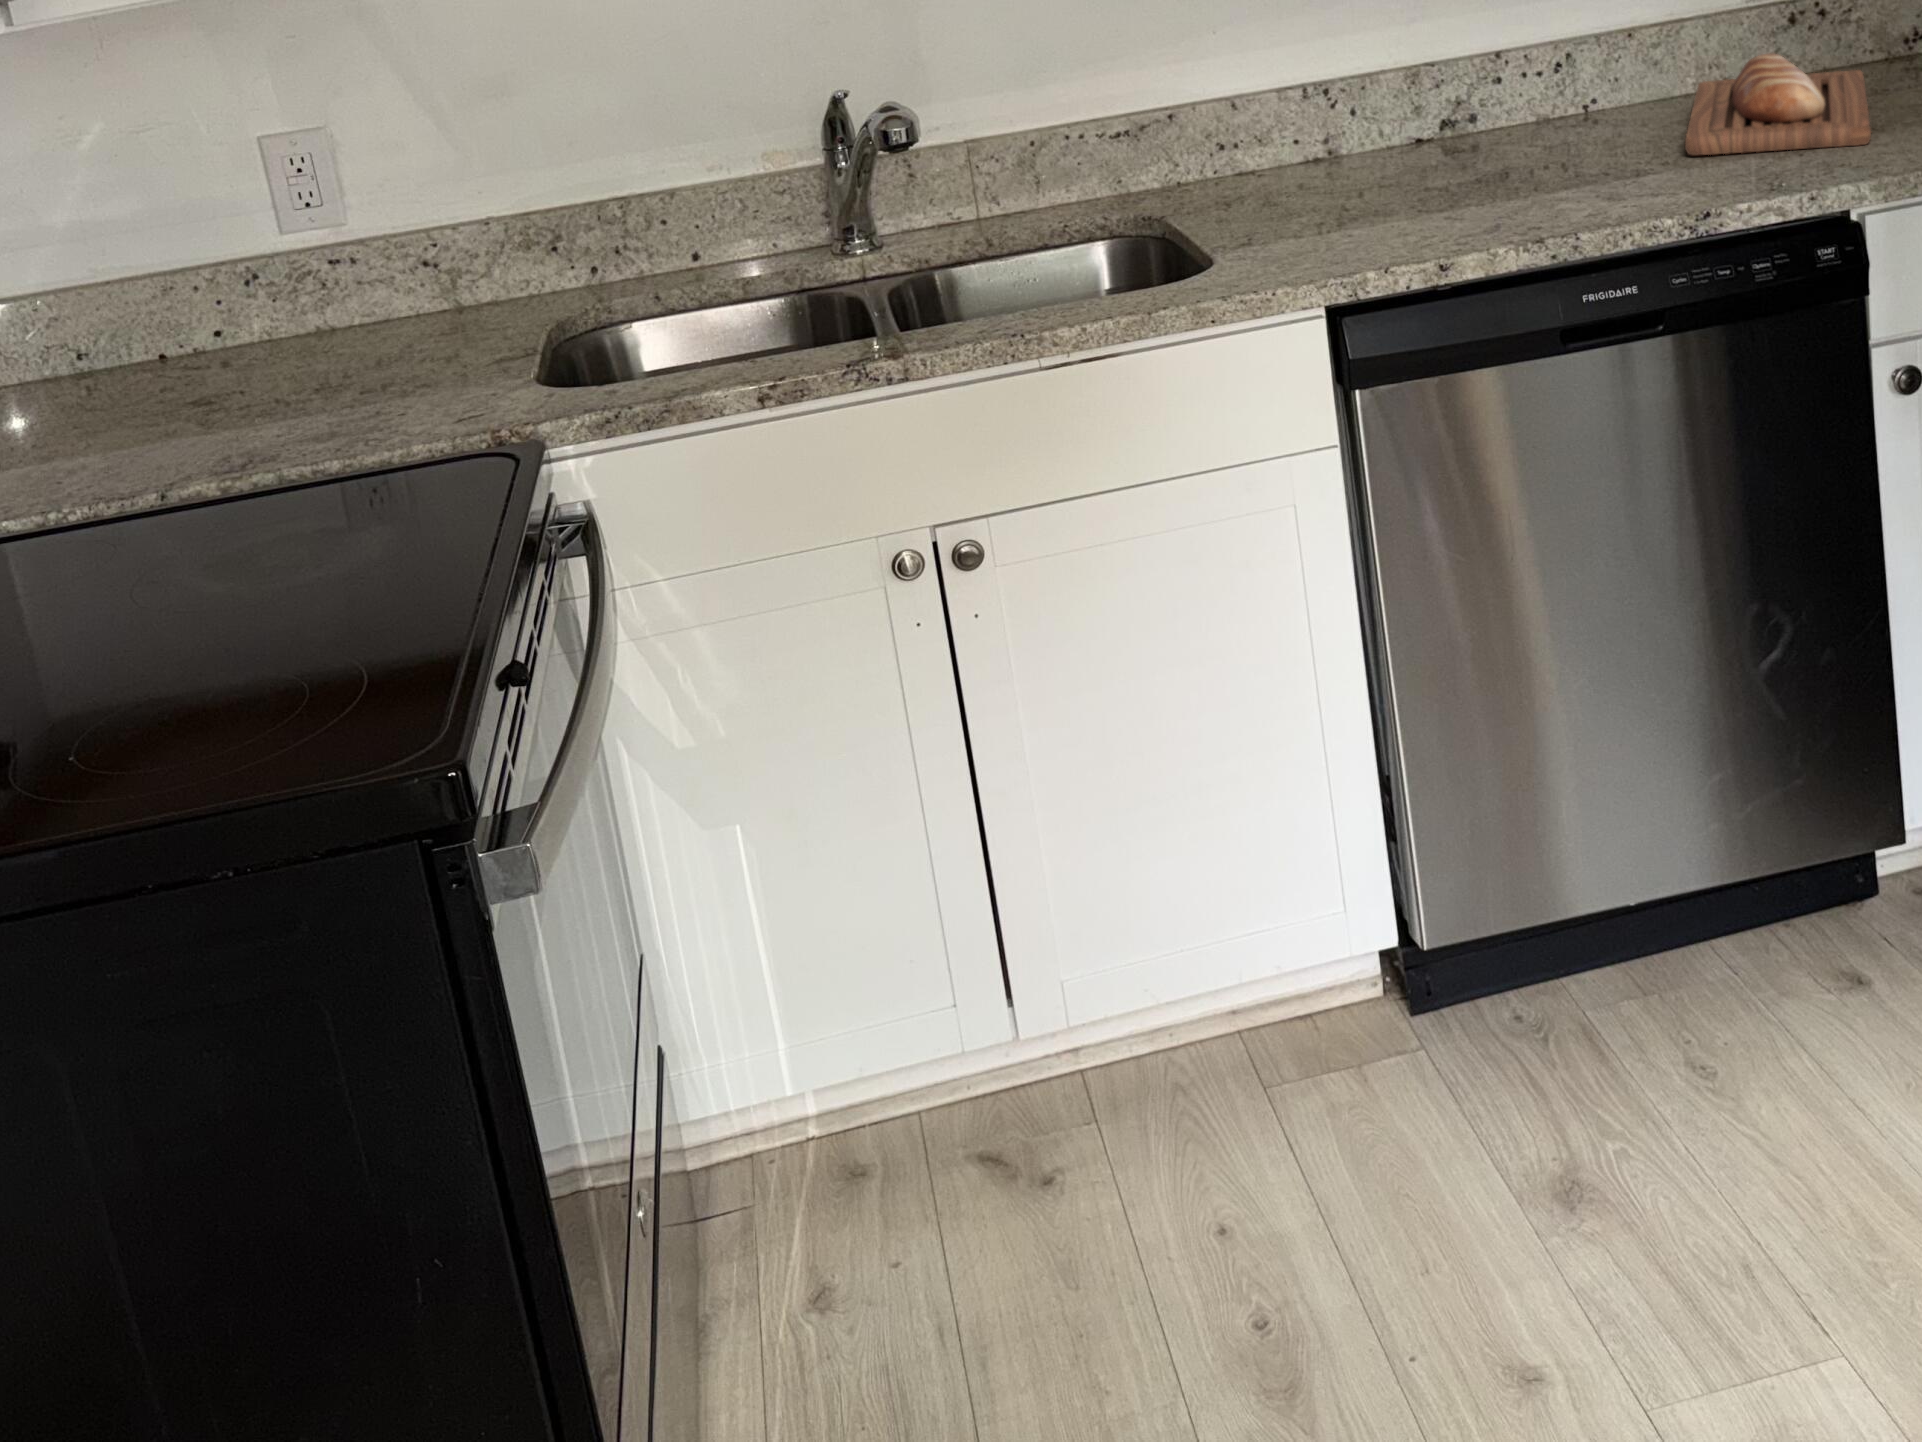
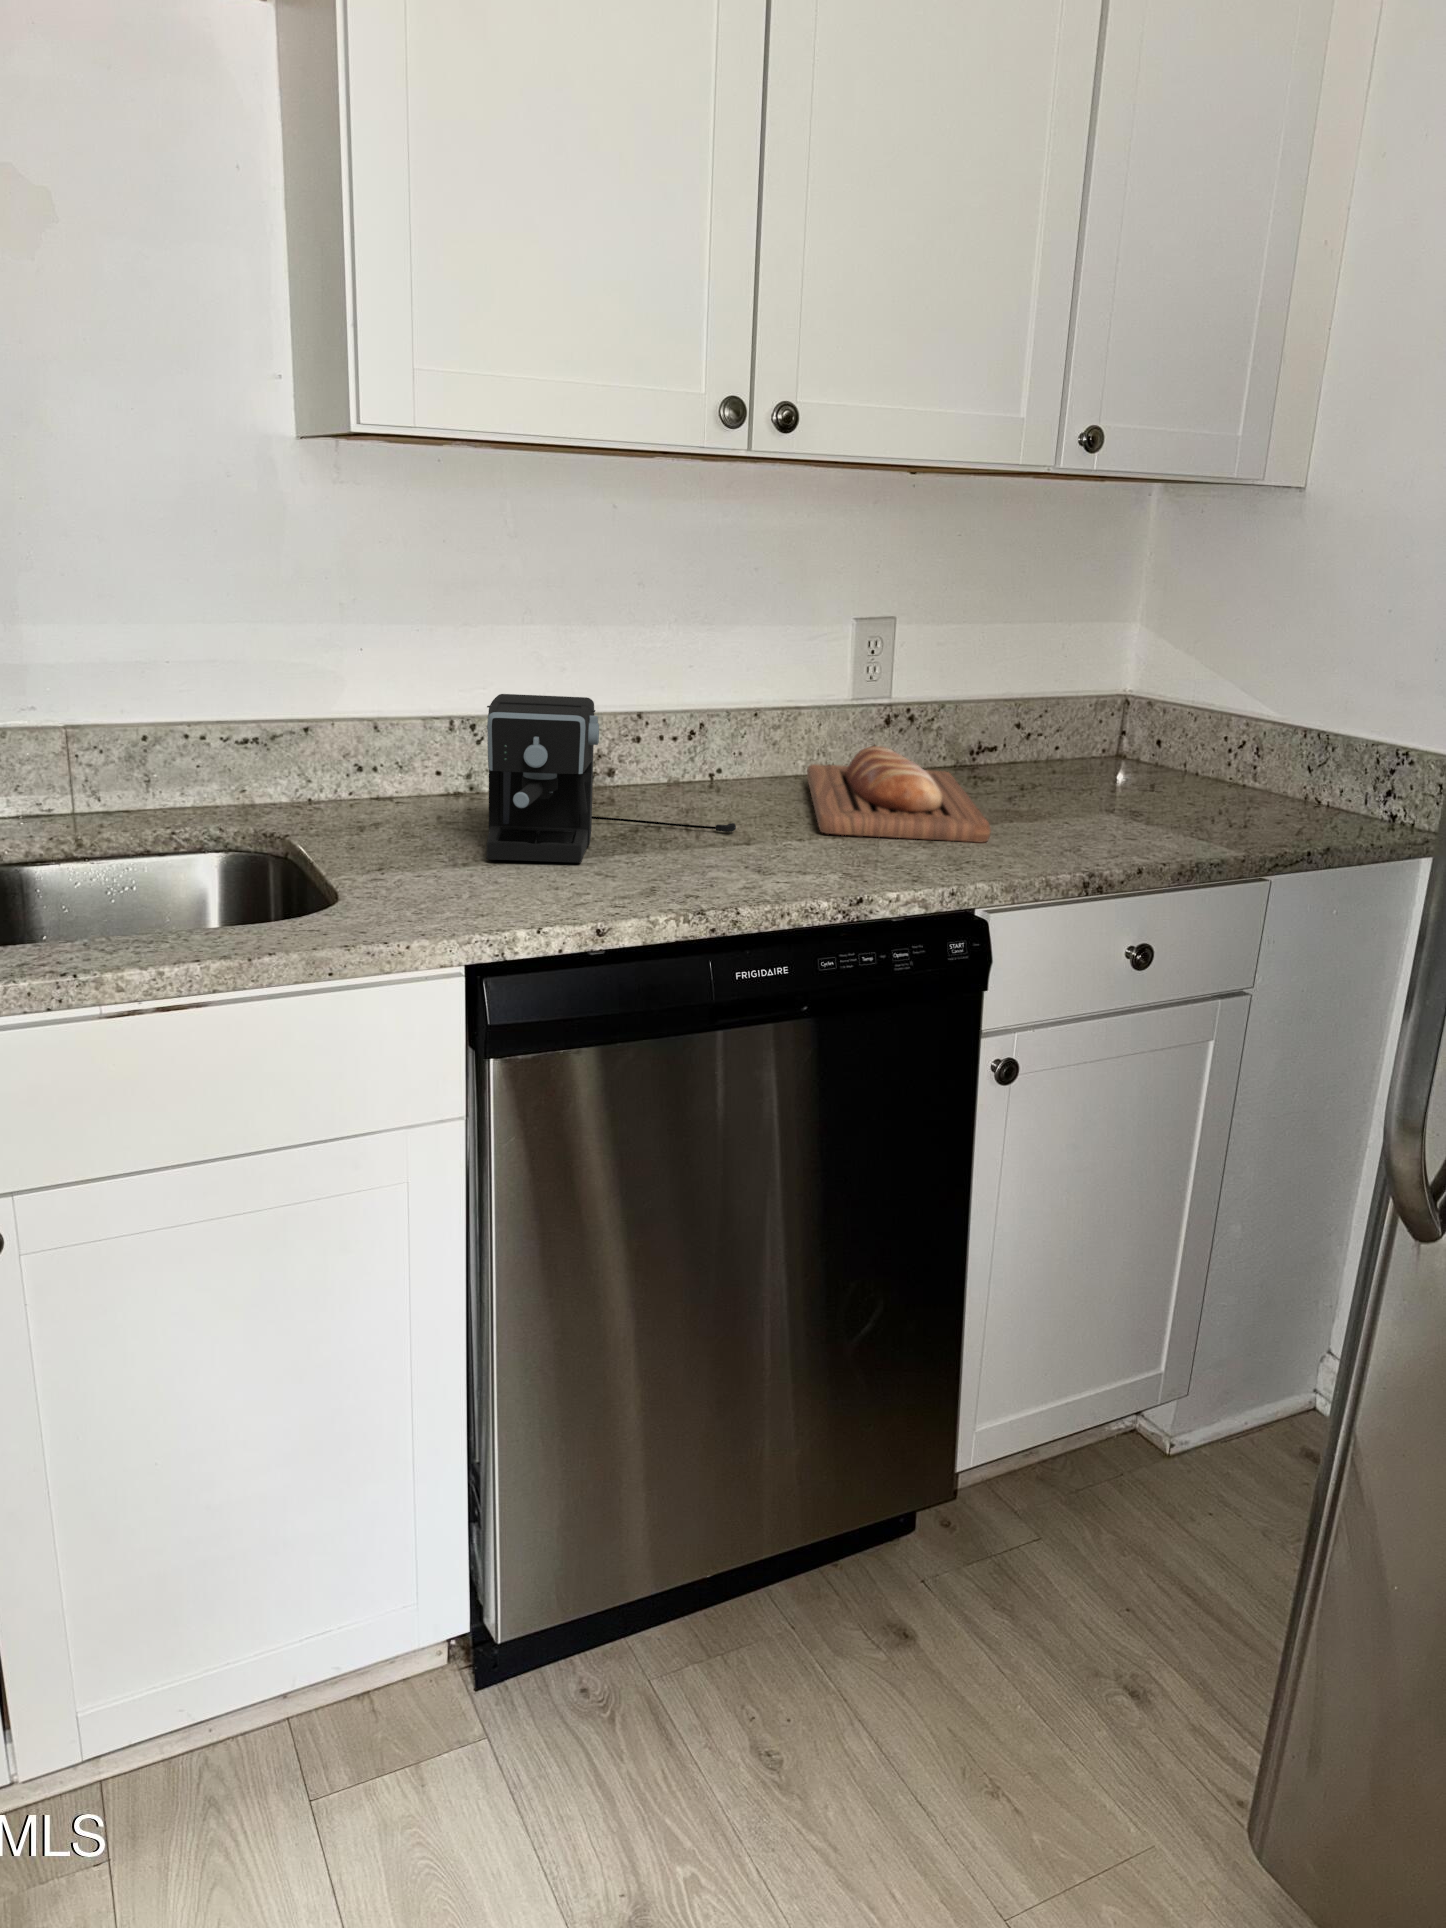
coffee maker: none [1334,52,1598,217] -> present [487,694,736,863]

